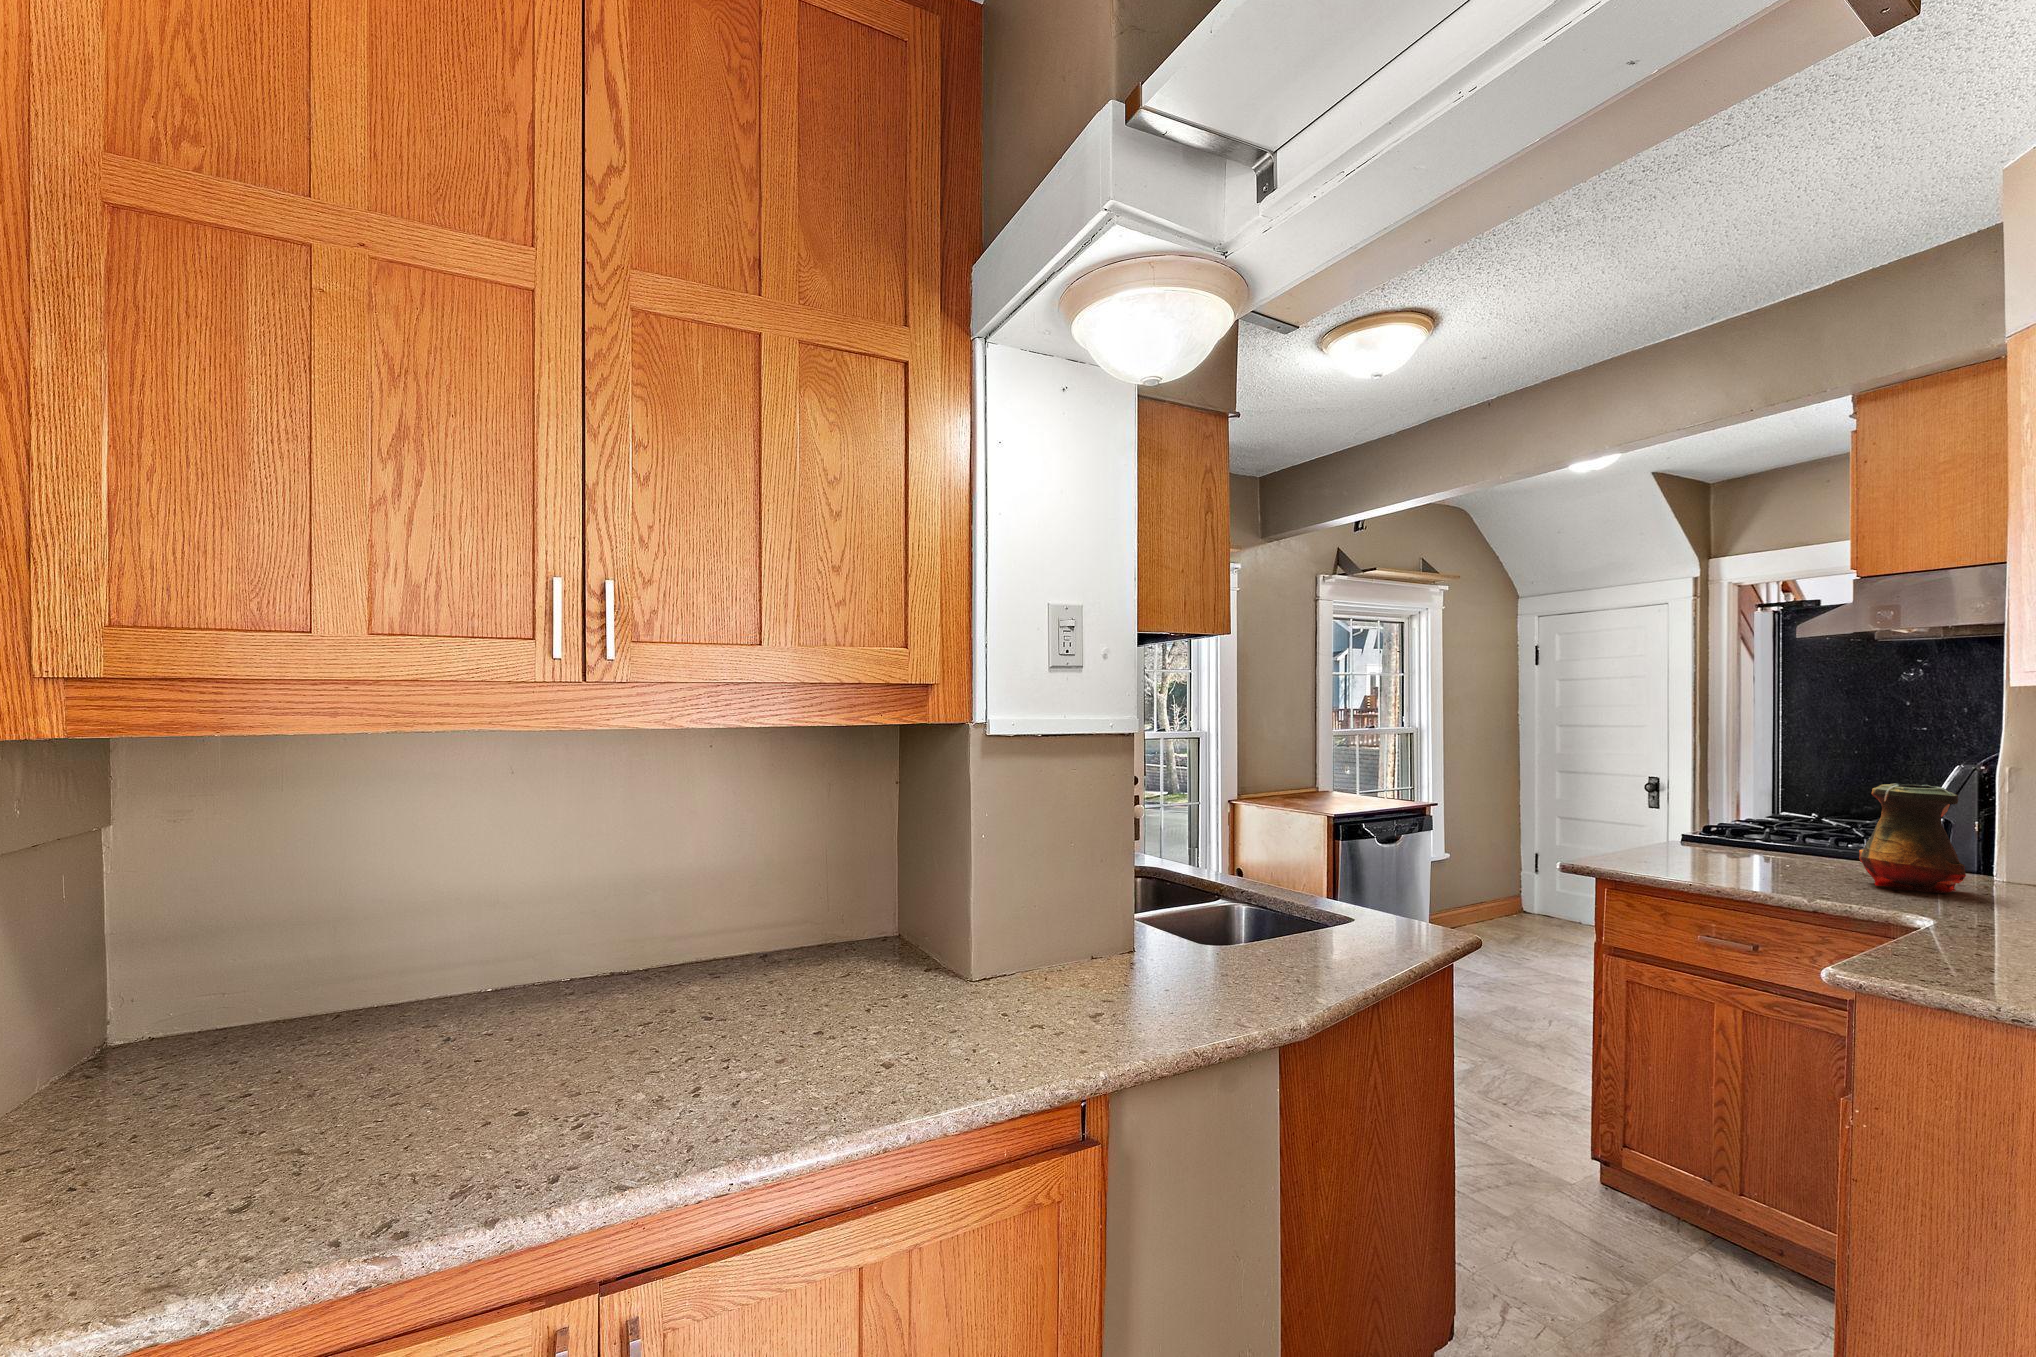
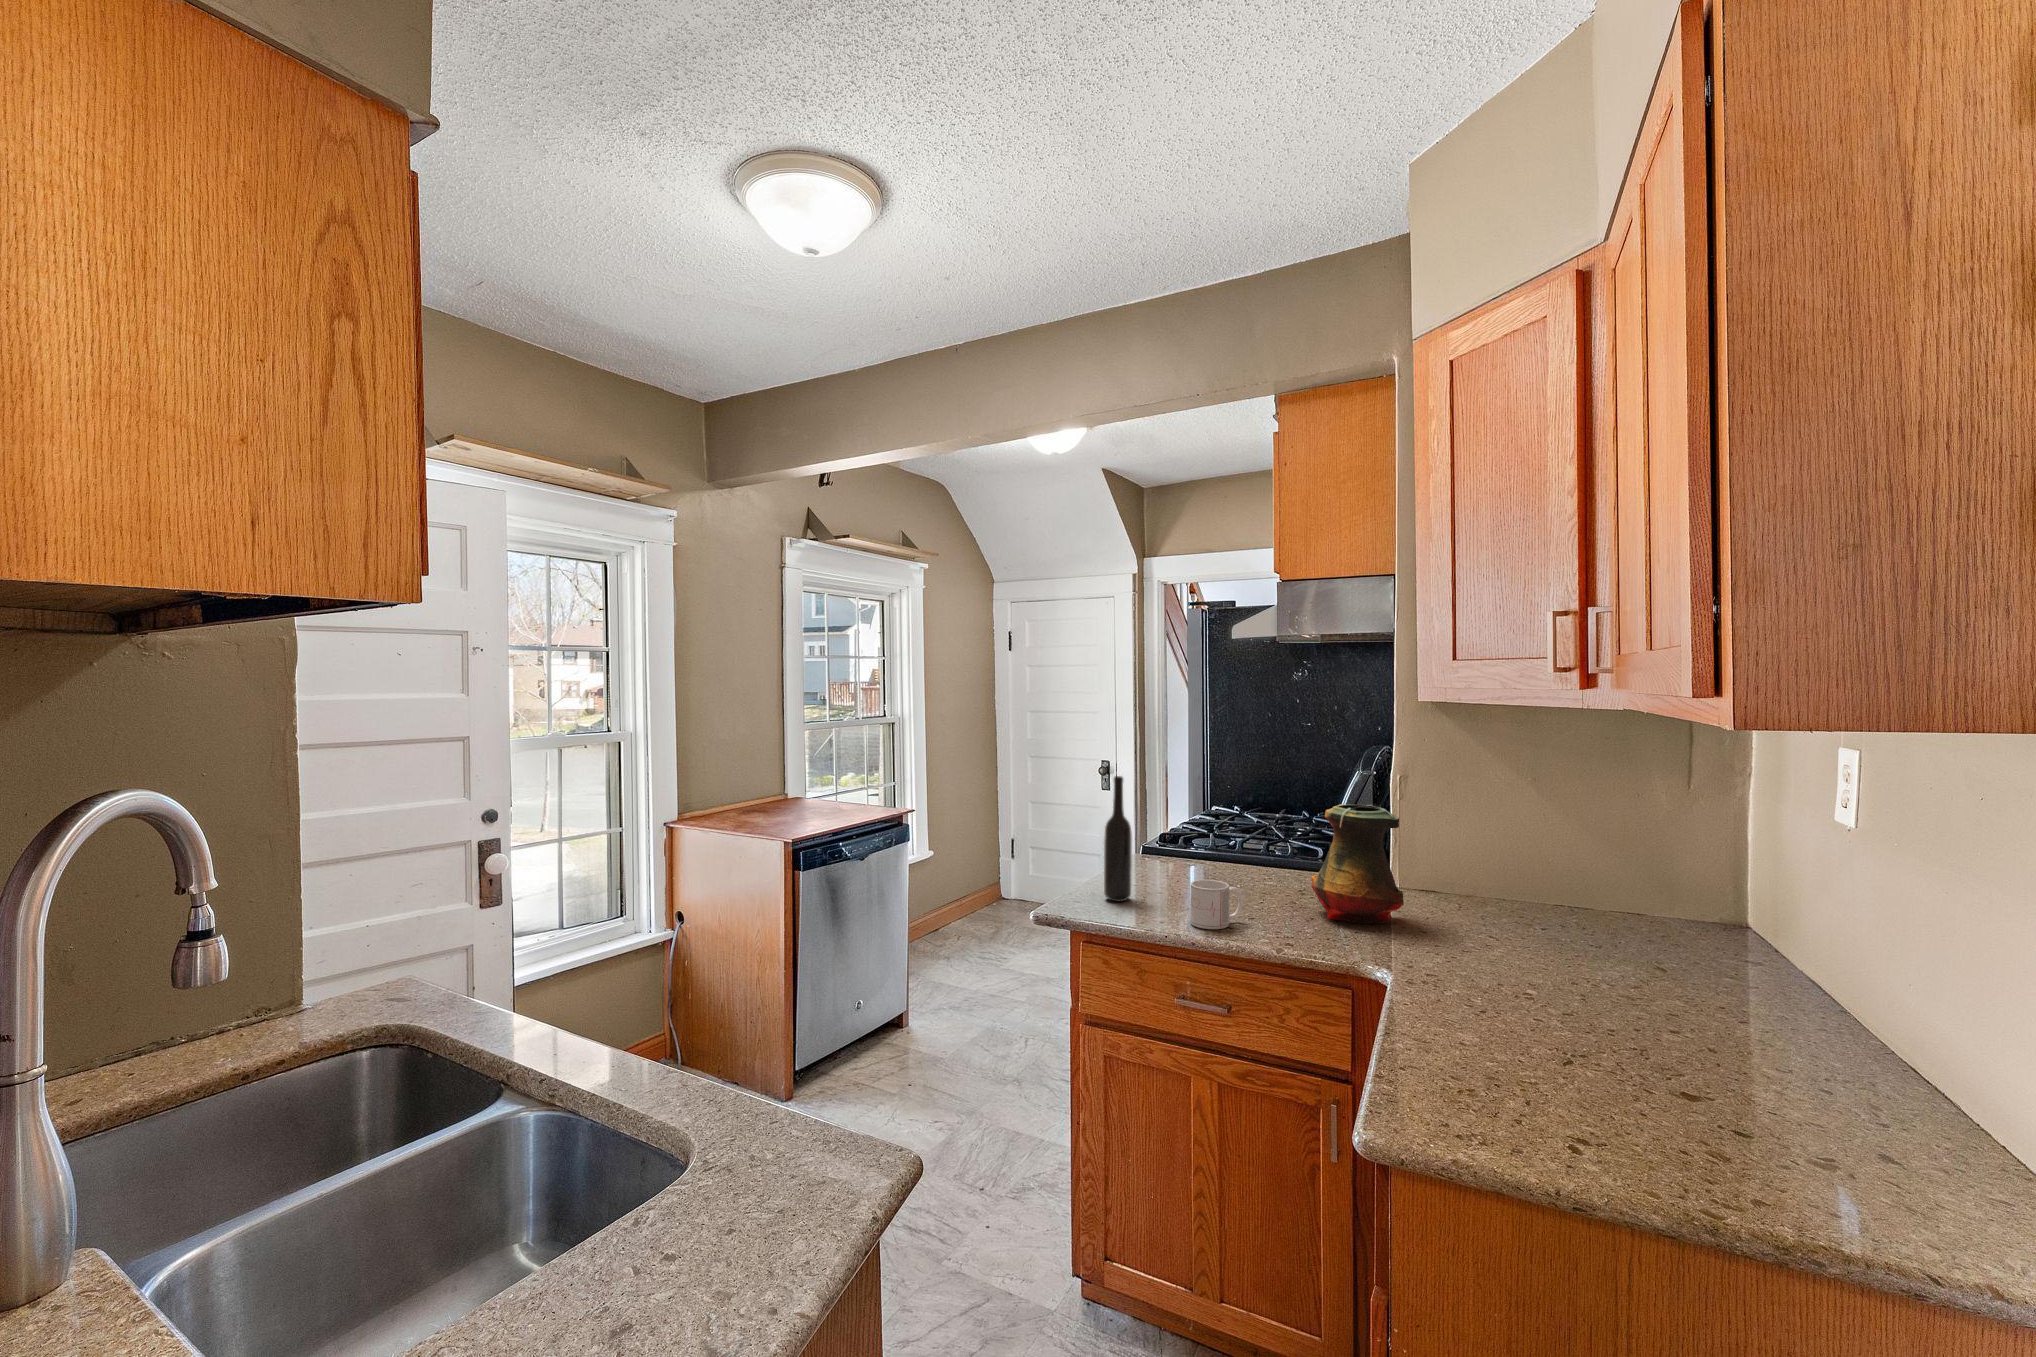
bottle: none [1633,756,1661,862] -> present [1104,776,1132,902]
mug: none [1718,842,1775,882] -> present [1190,880,1243,929]

